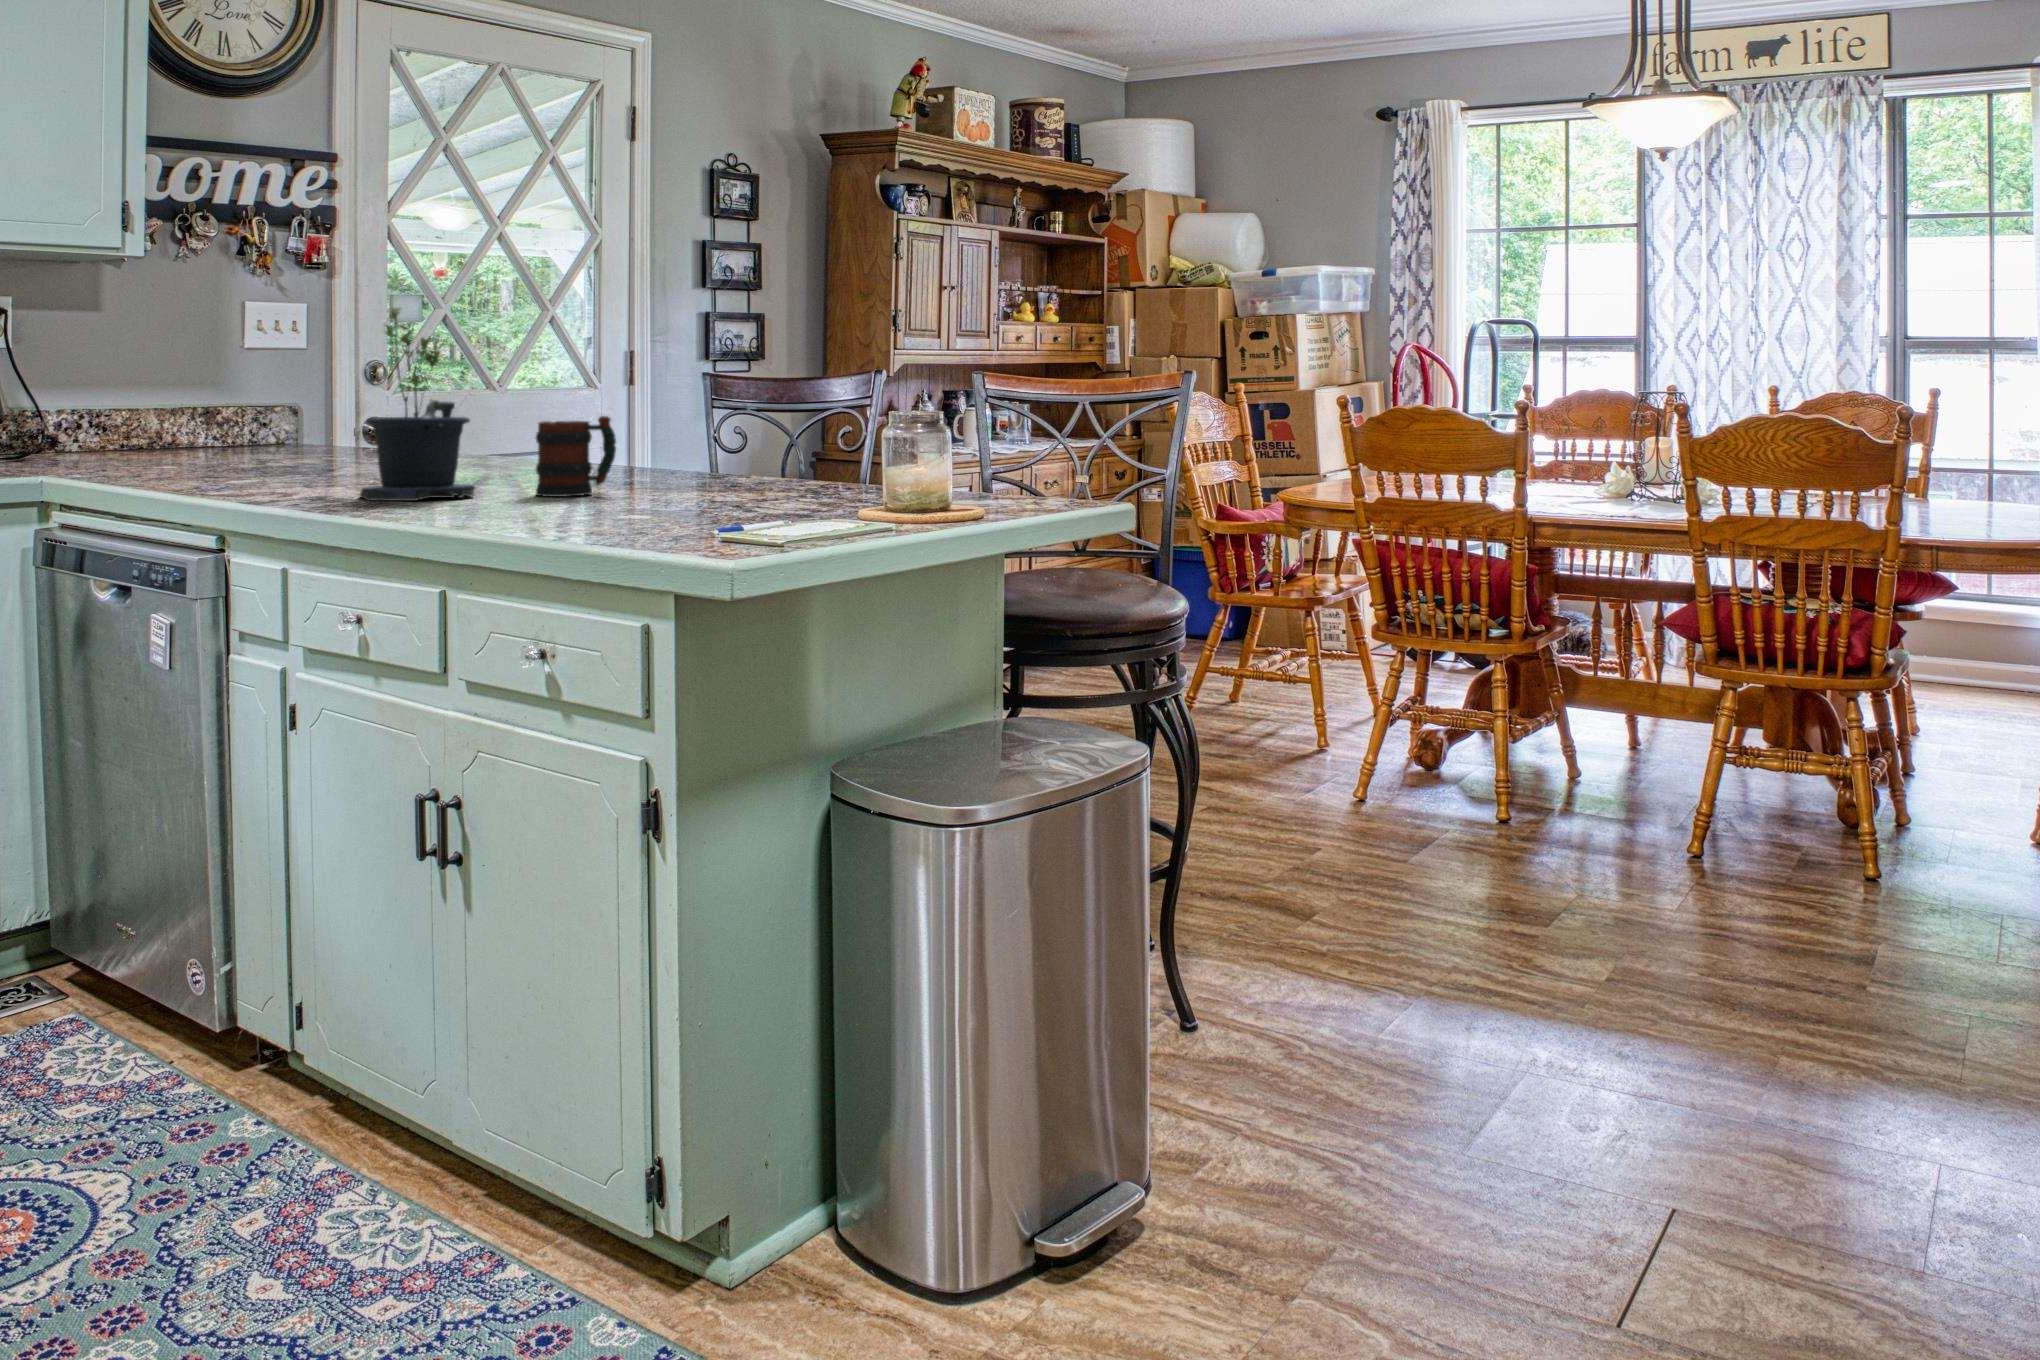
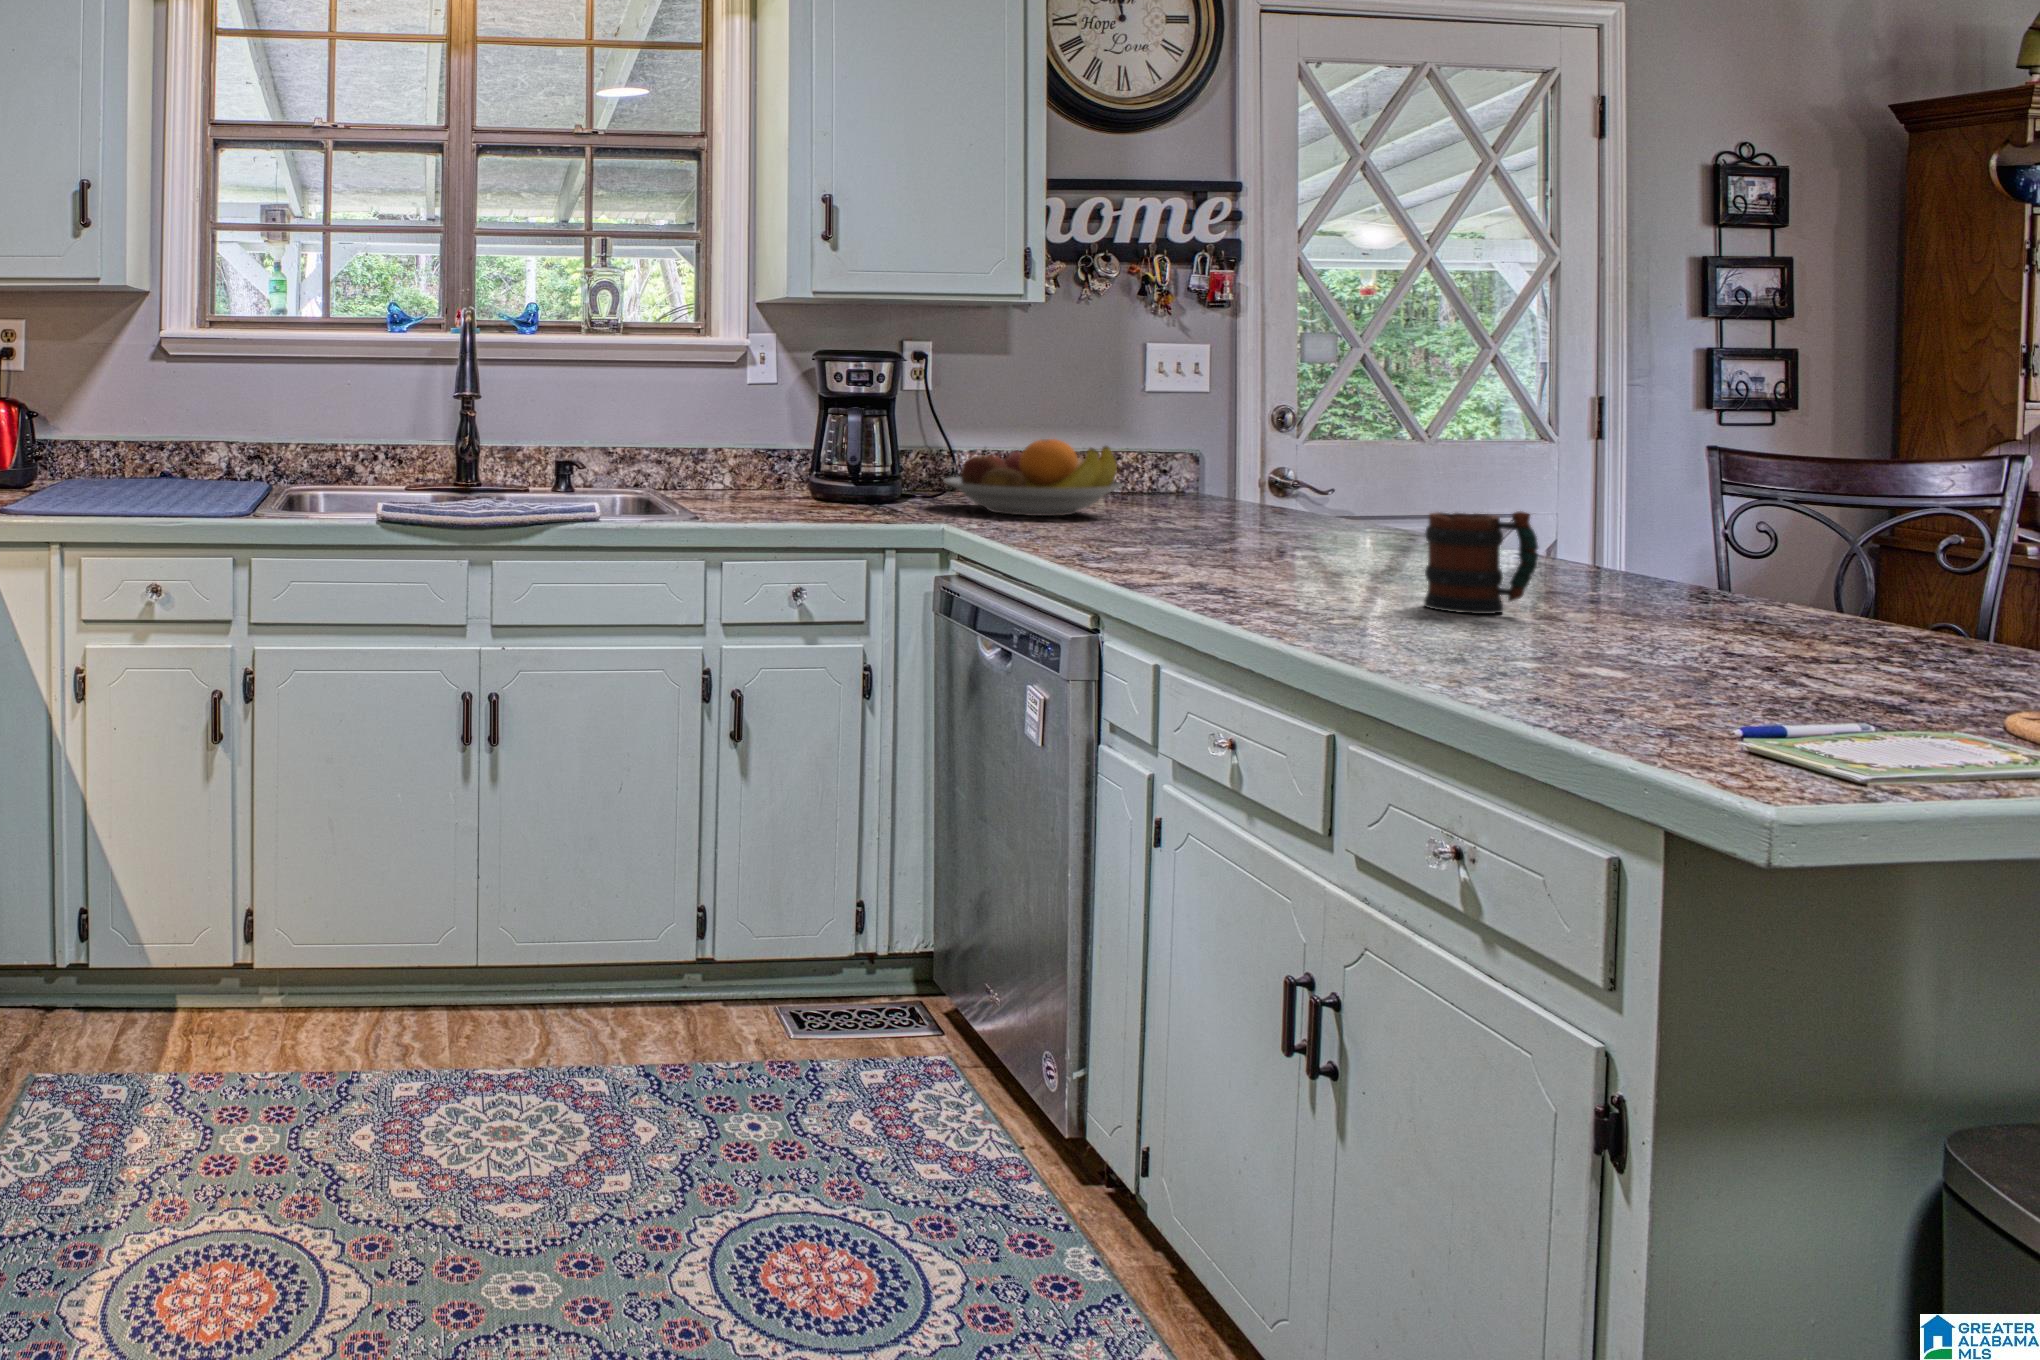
potted plant: present [360,308,475,501] -> none [1208,369,1356,602]
fruit bowl: none [42,389,243,465] -> present [944,439,1123,516]

